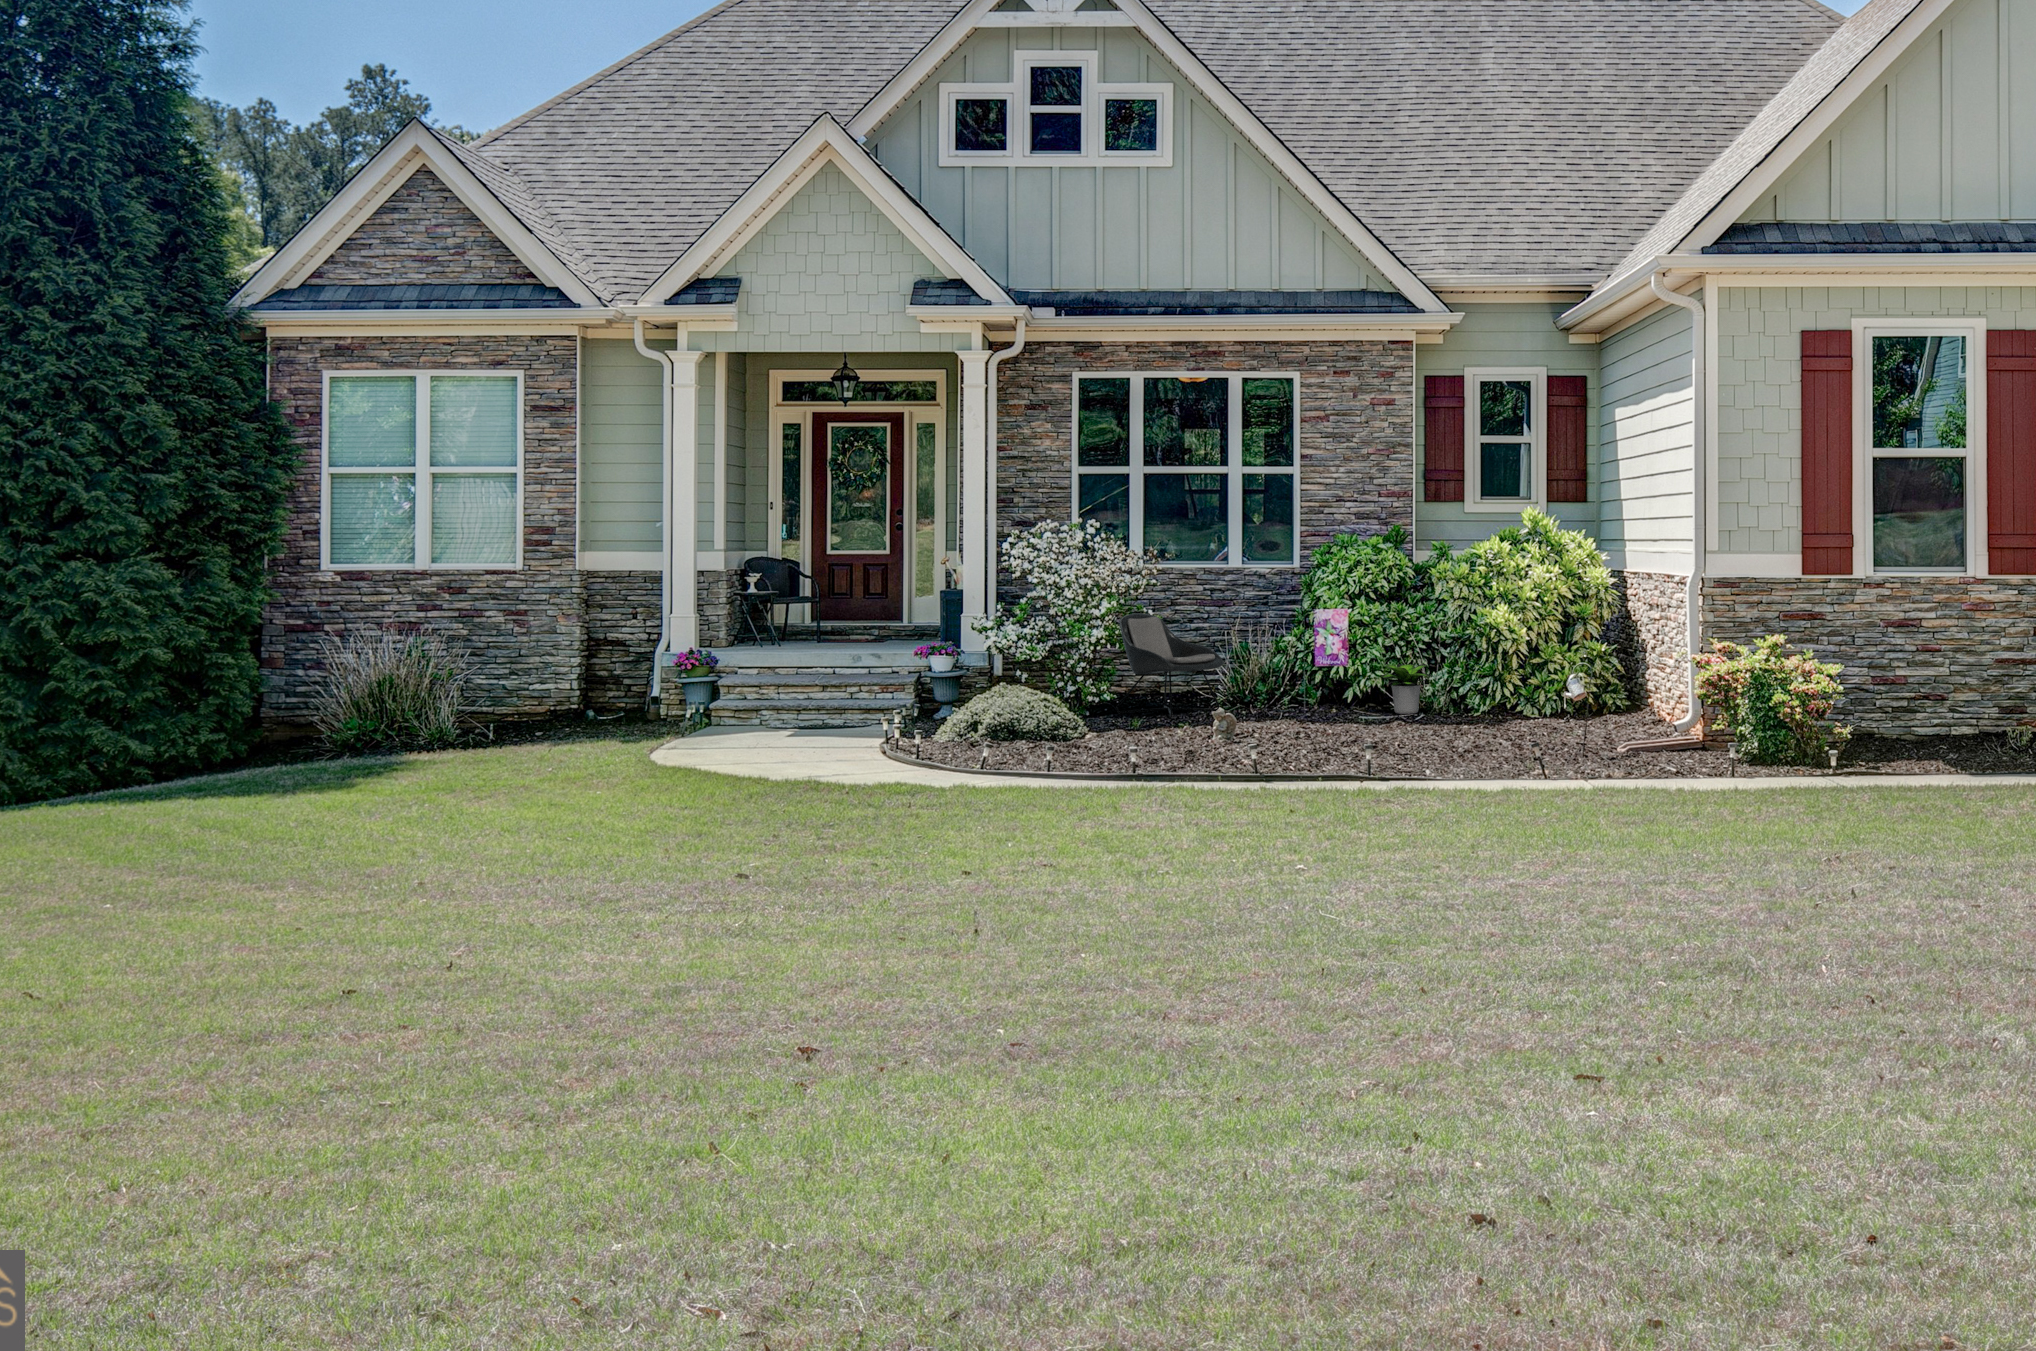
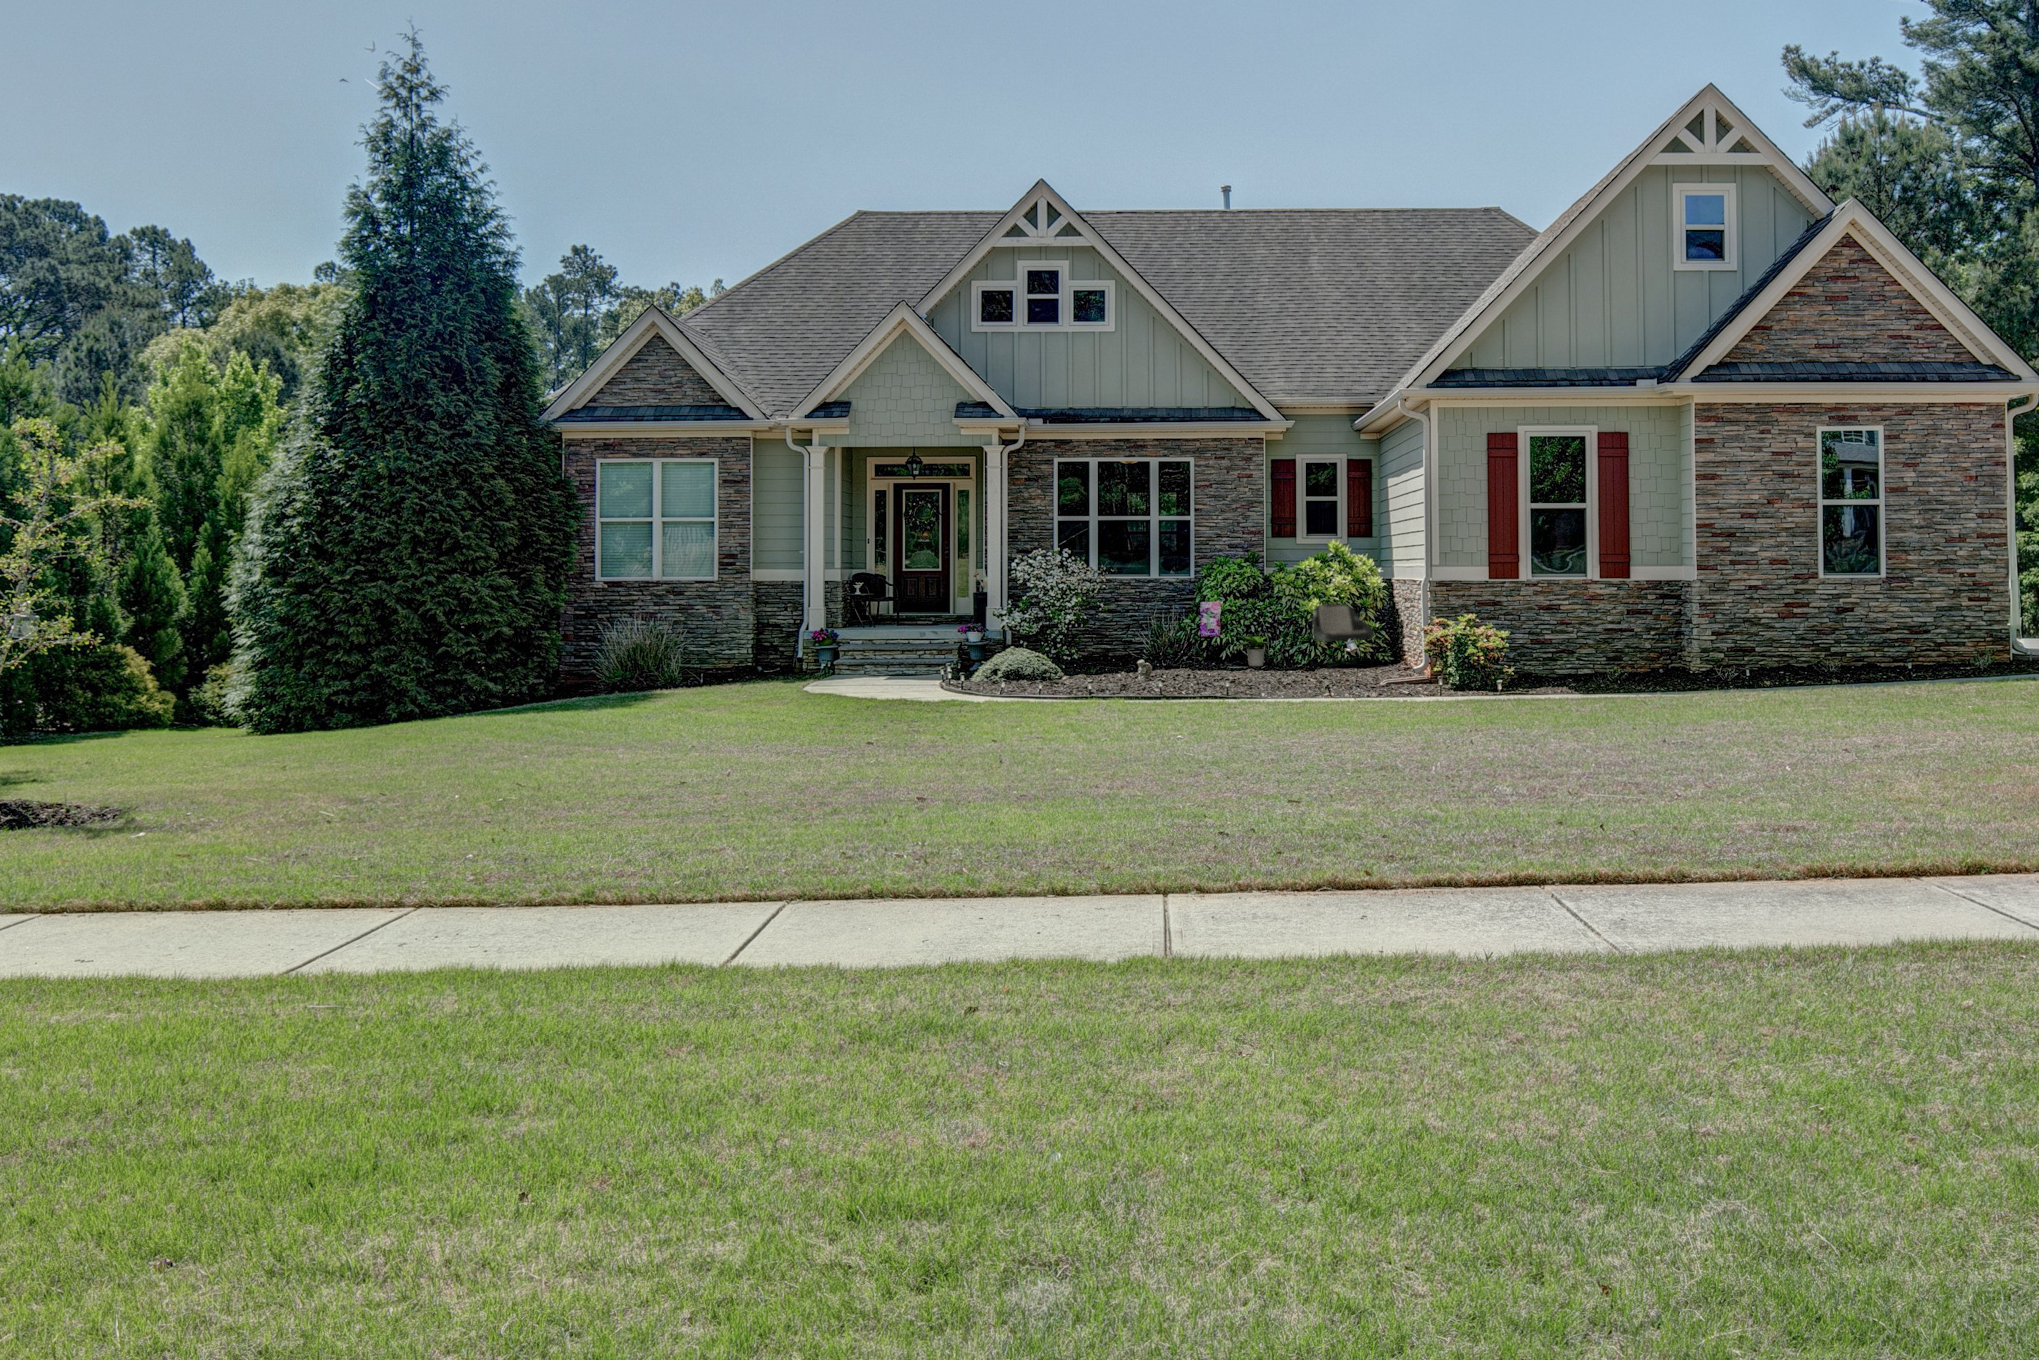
lounge chair: present [1116,613,1223,717] -> present [1313,603,1374,667]

